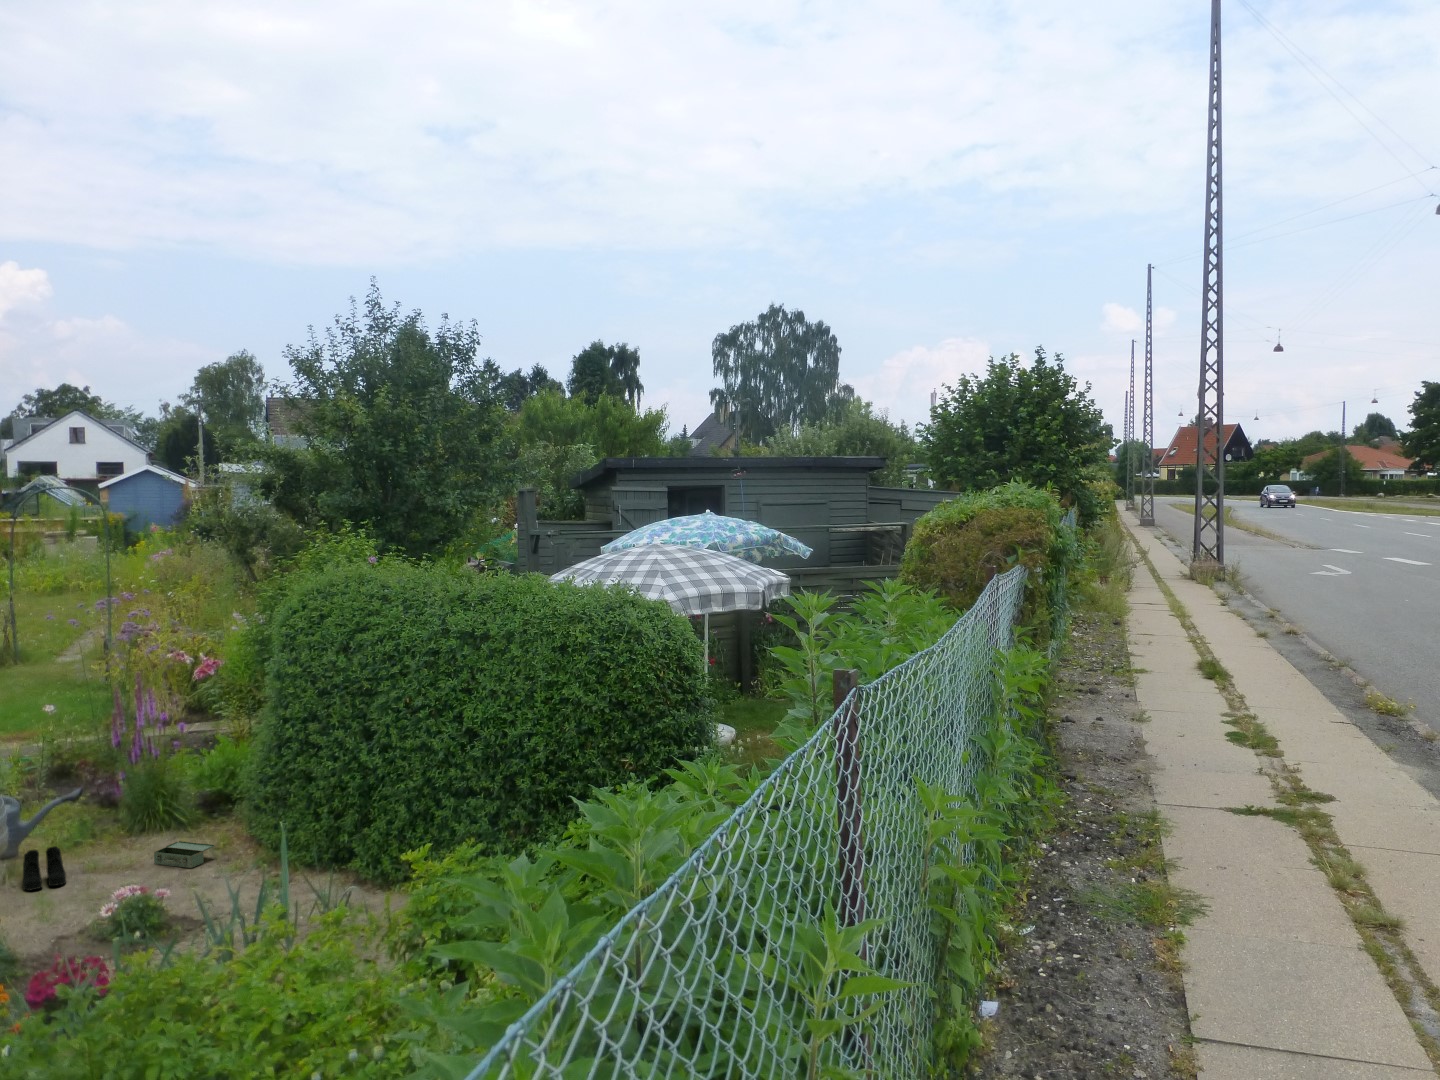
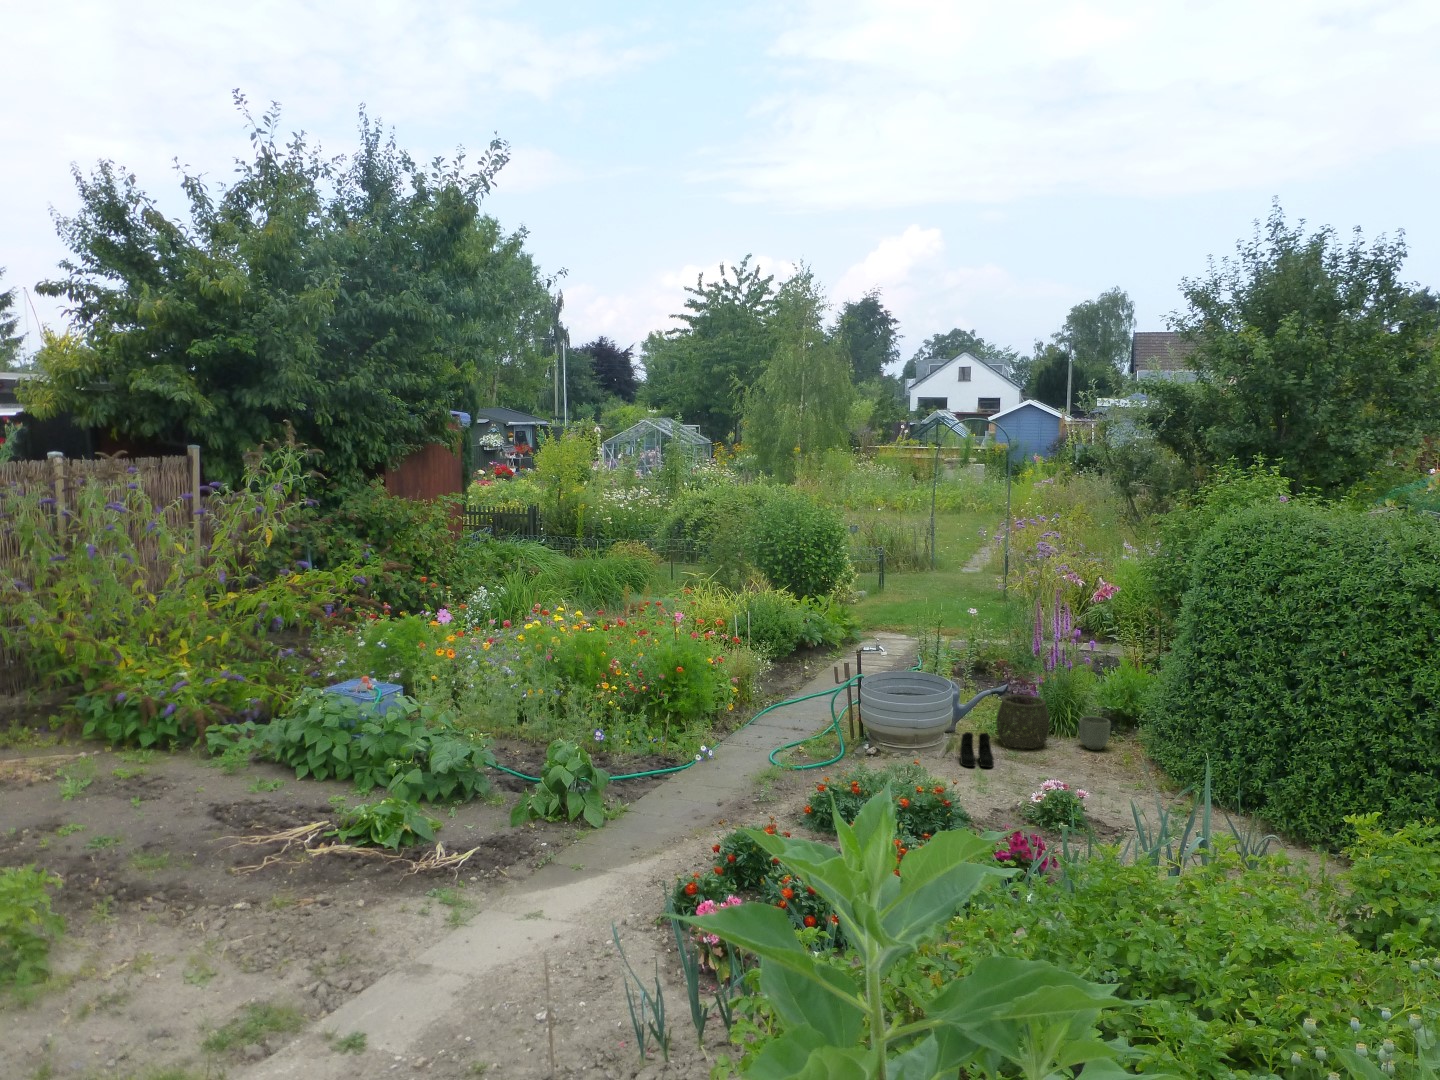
woven basket: none [72,794,138,856] -> present [996,695,1050,749]
planter: none [172,802,207,839] -> present [1079,716,1111,750]
toolbox: present [154,841,214,868] -> none [1065,750,1120,778]

